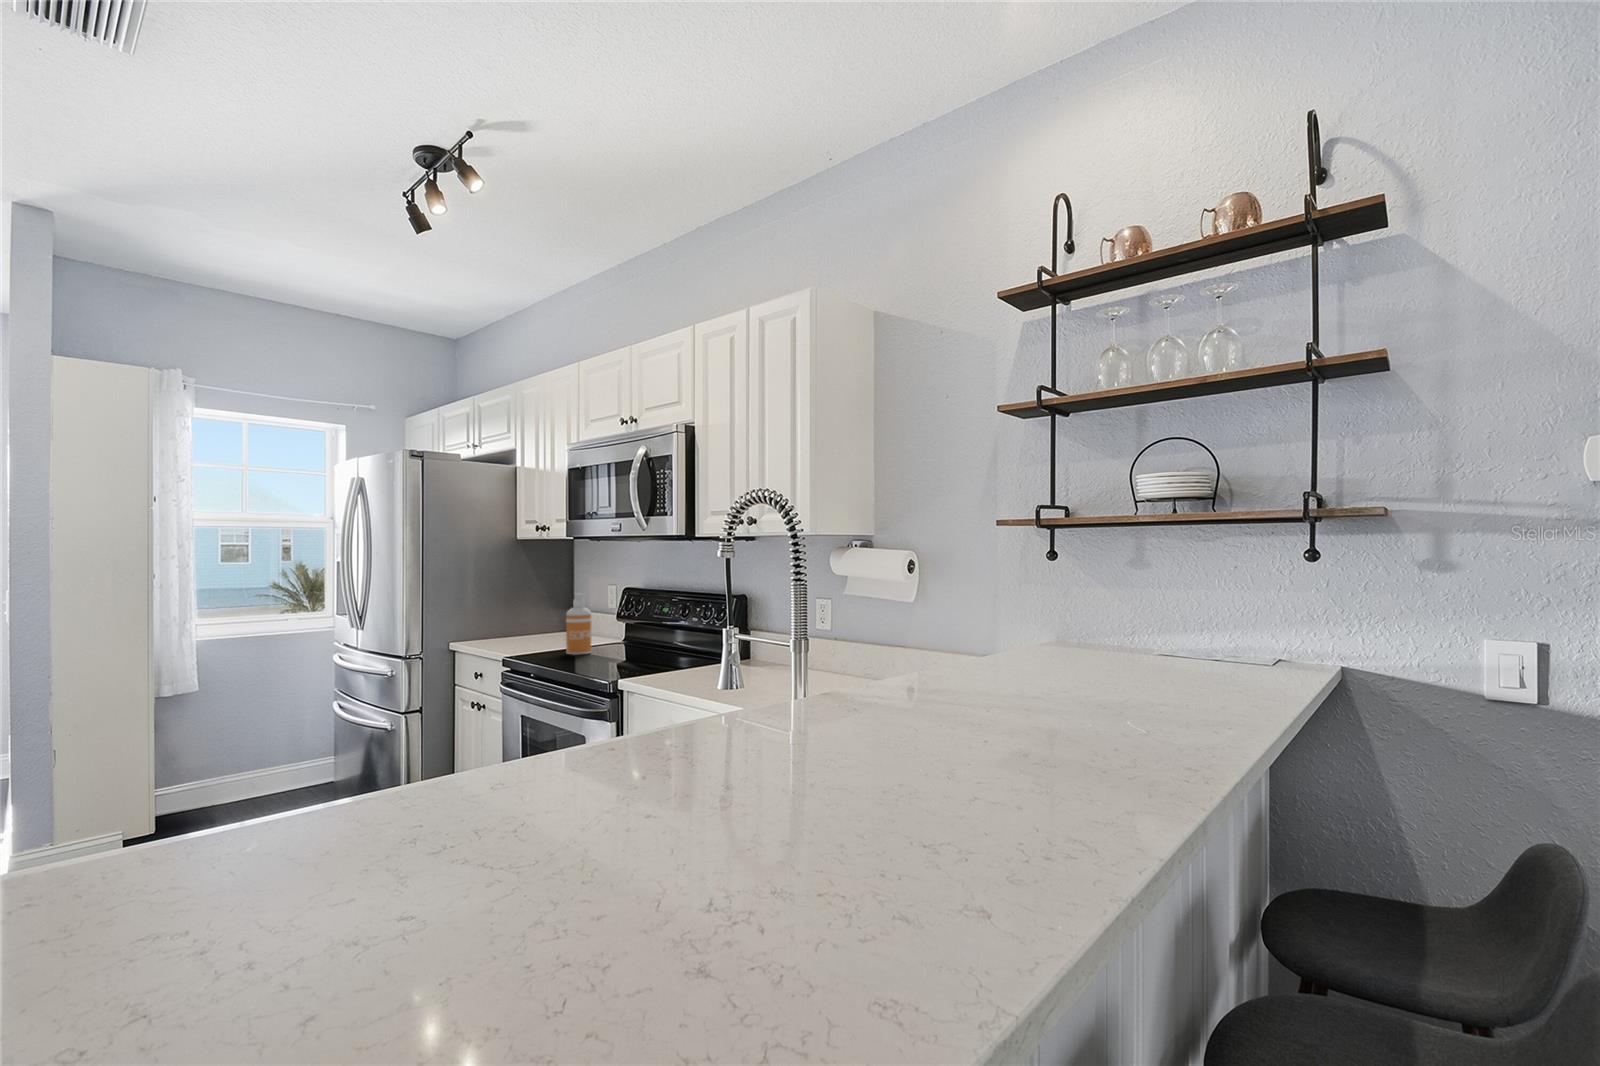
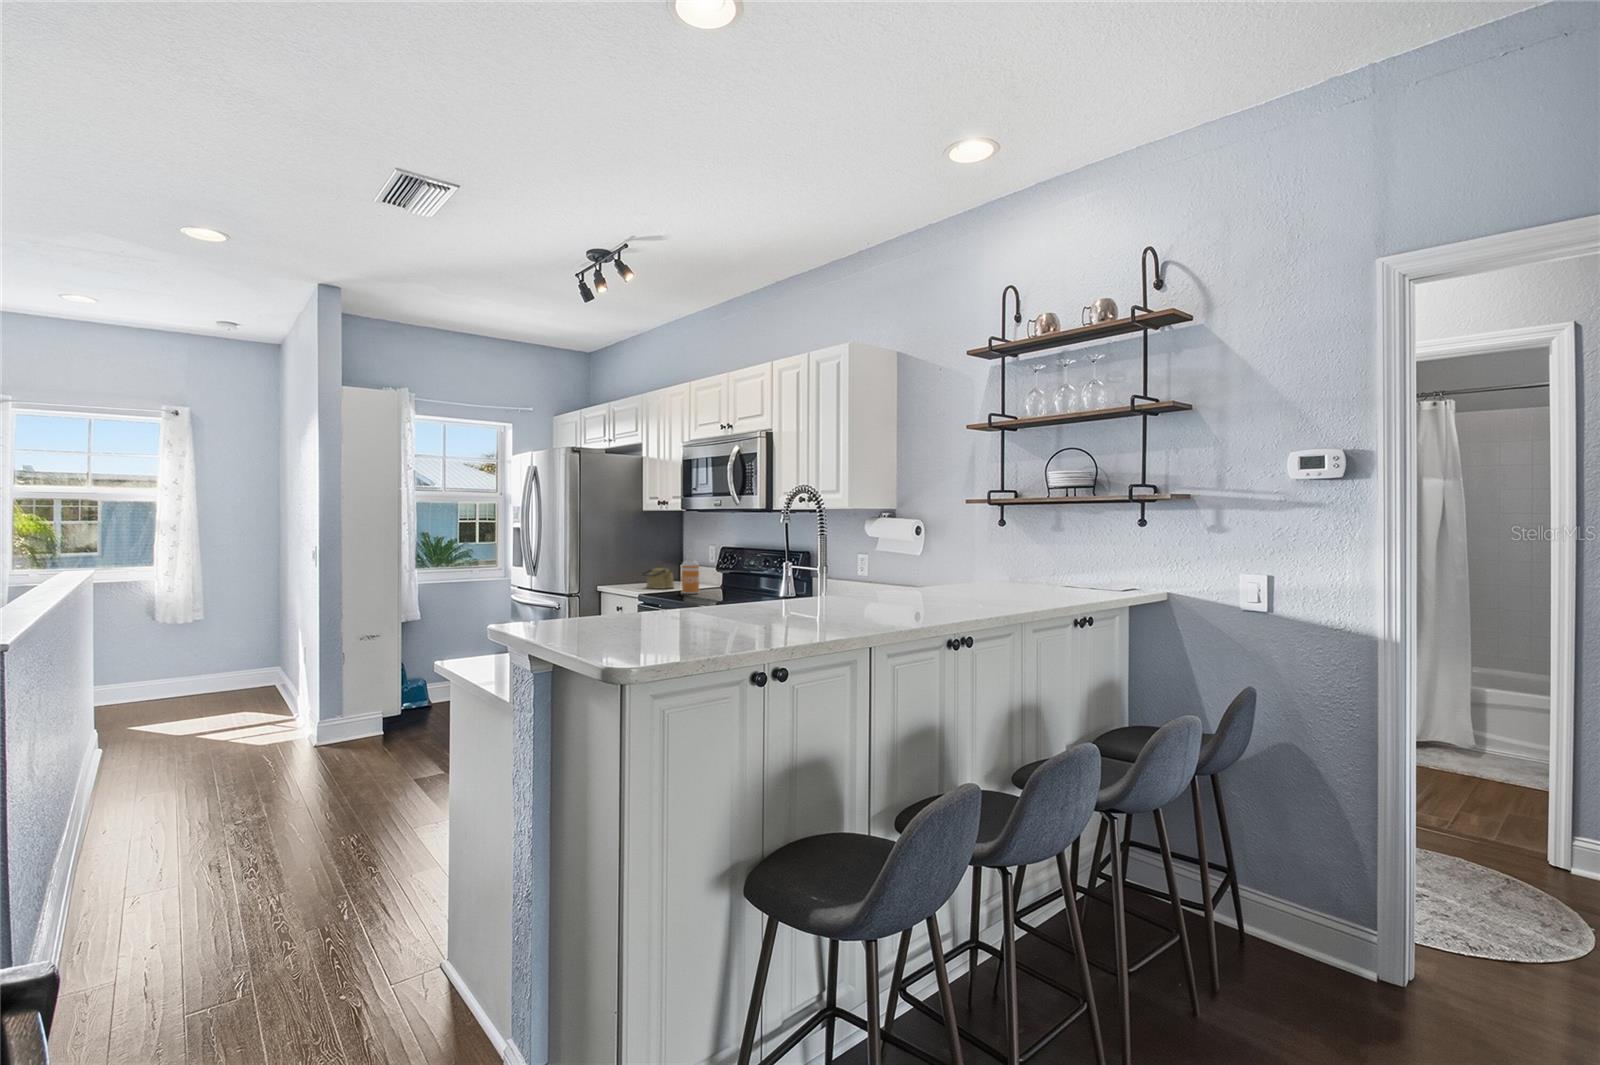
kettle: none [513,612,560,645] -> present [642,565,674,589]

